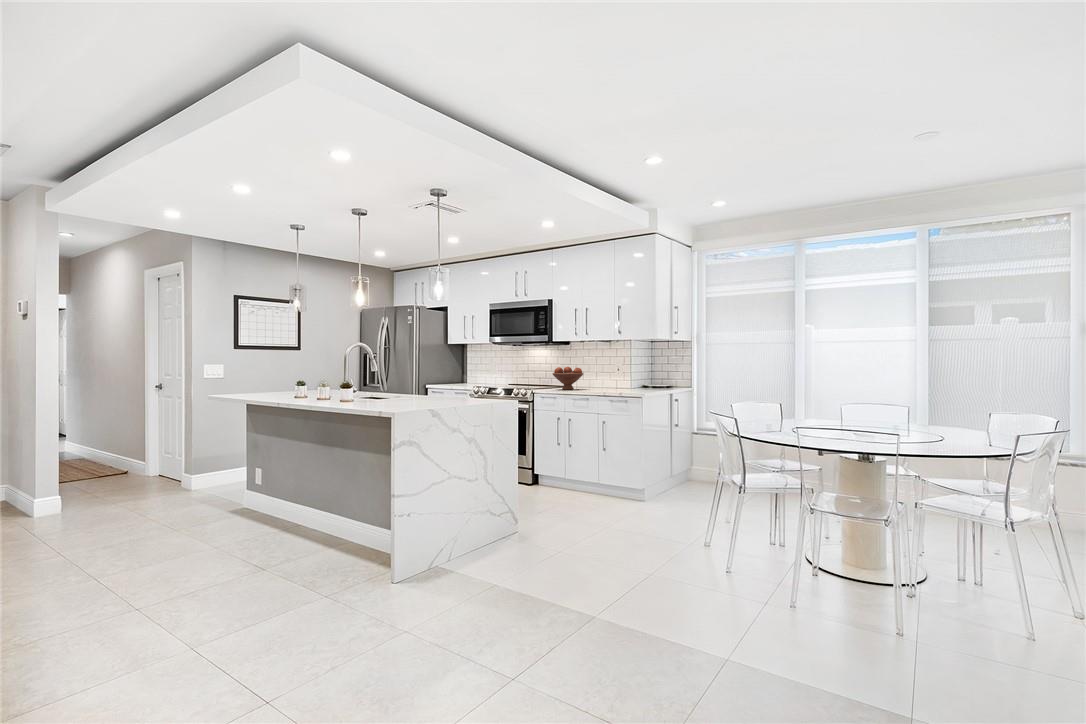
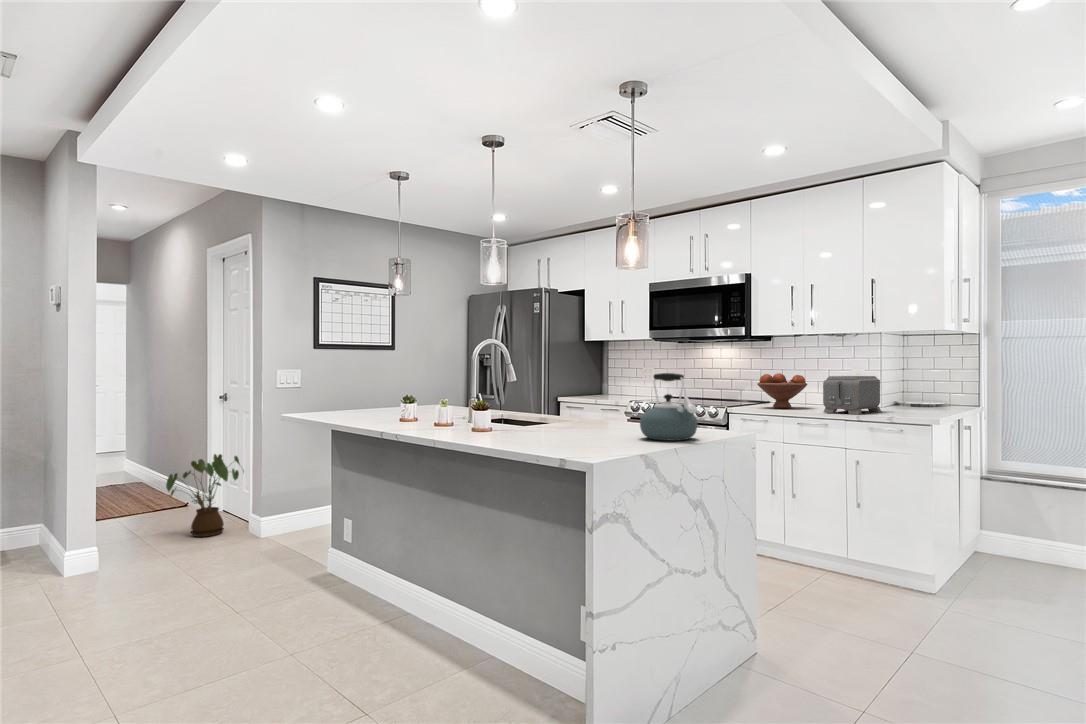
kettle: none [438,366,471,404] -> present [640,373,697,441]
toaster: none [584,368,622,392] -> present [823,376,881,414]
house plant: none [115,429,178,491] -> present [166,454,244,537]

